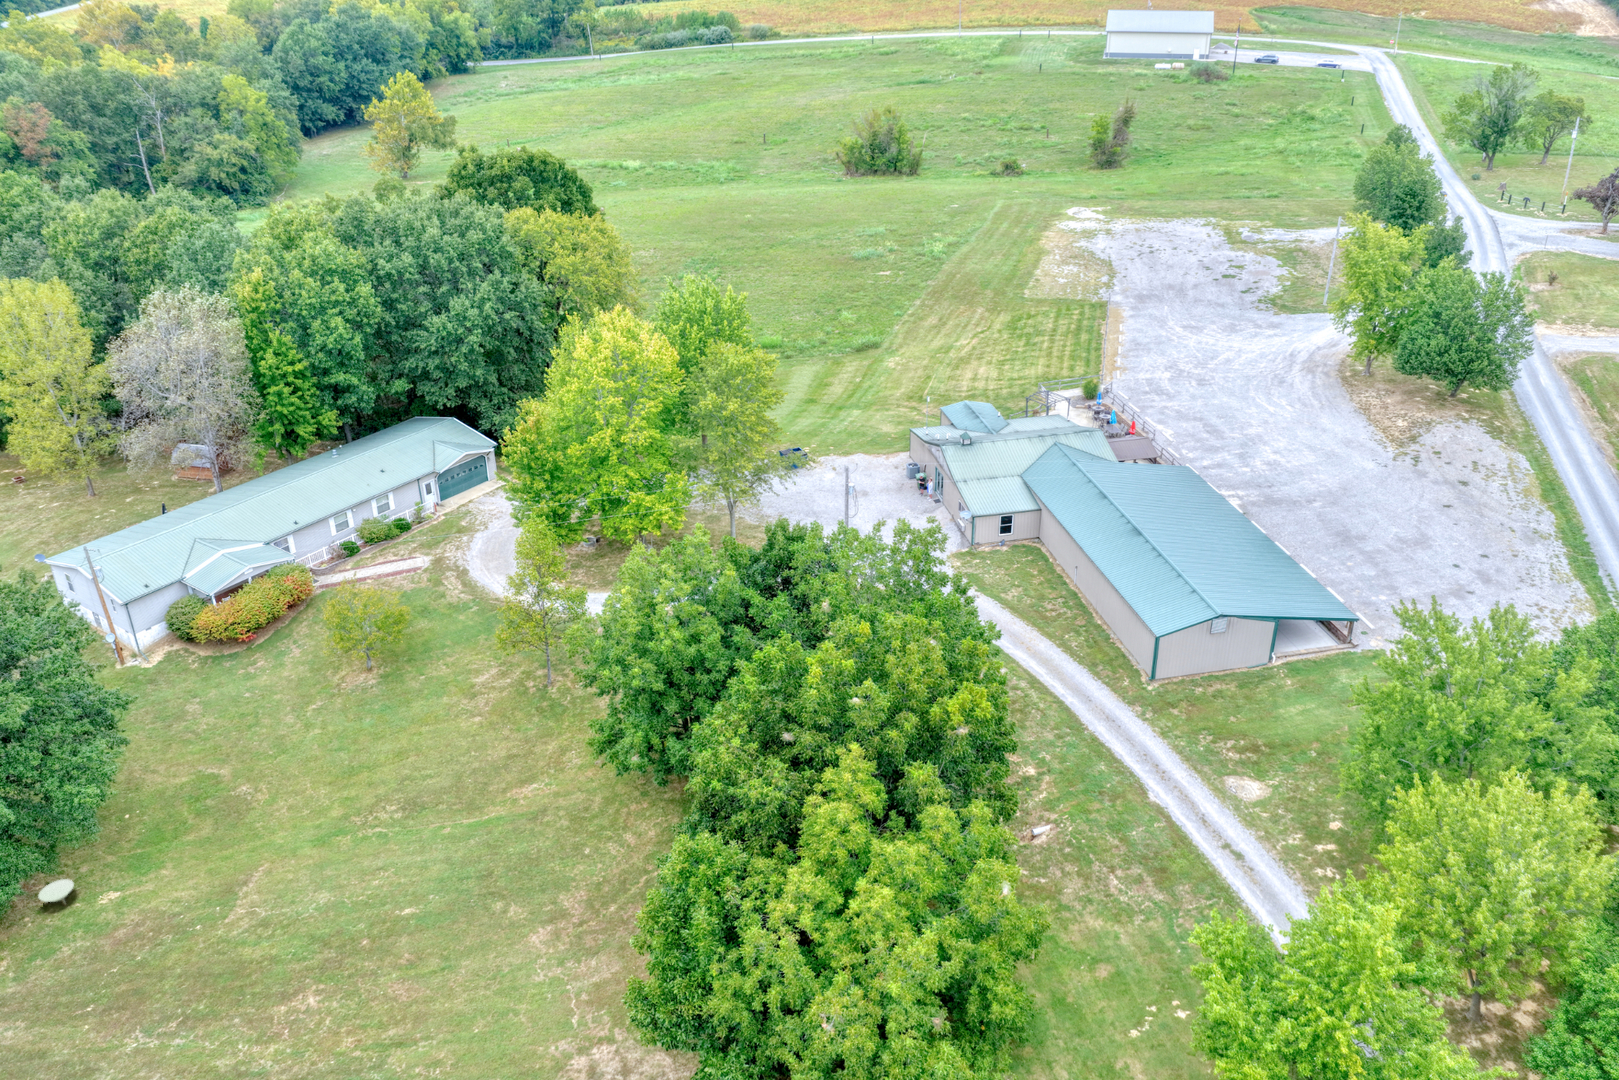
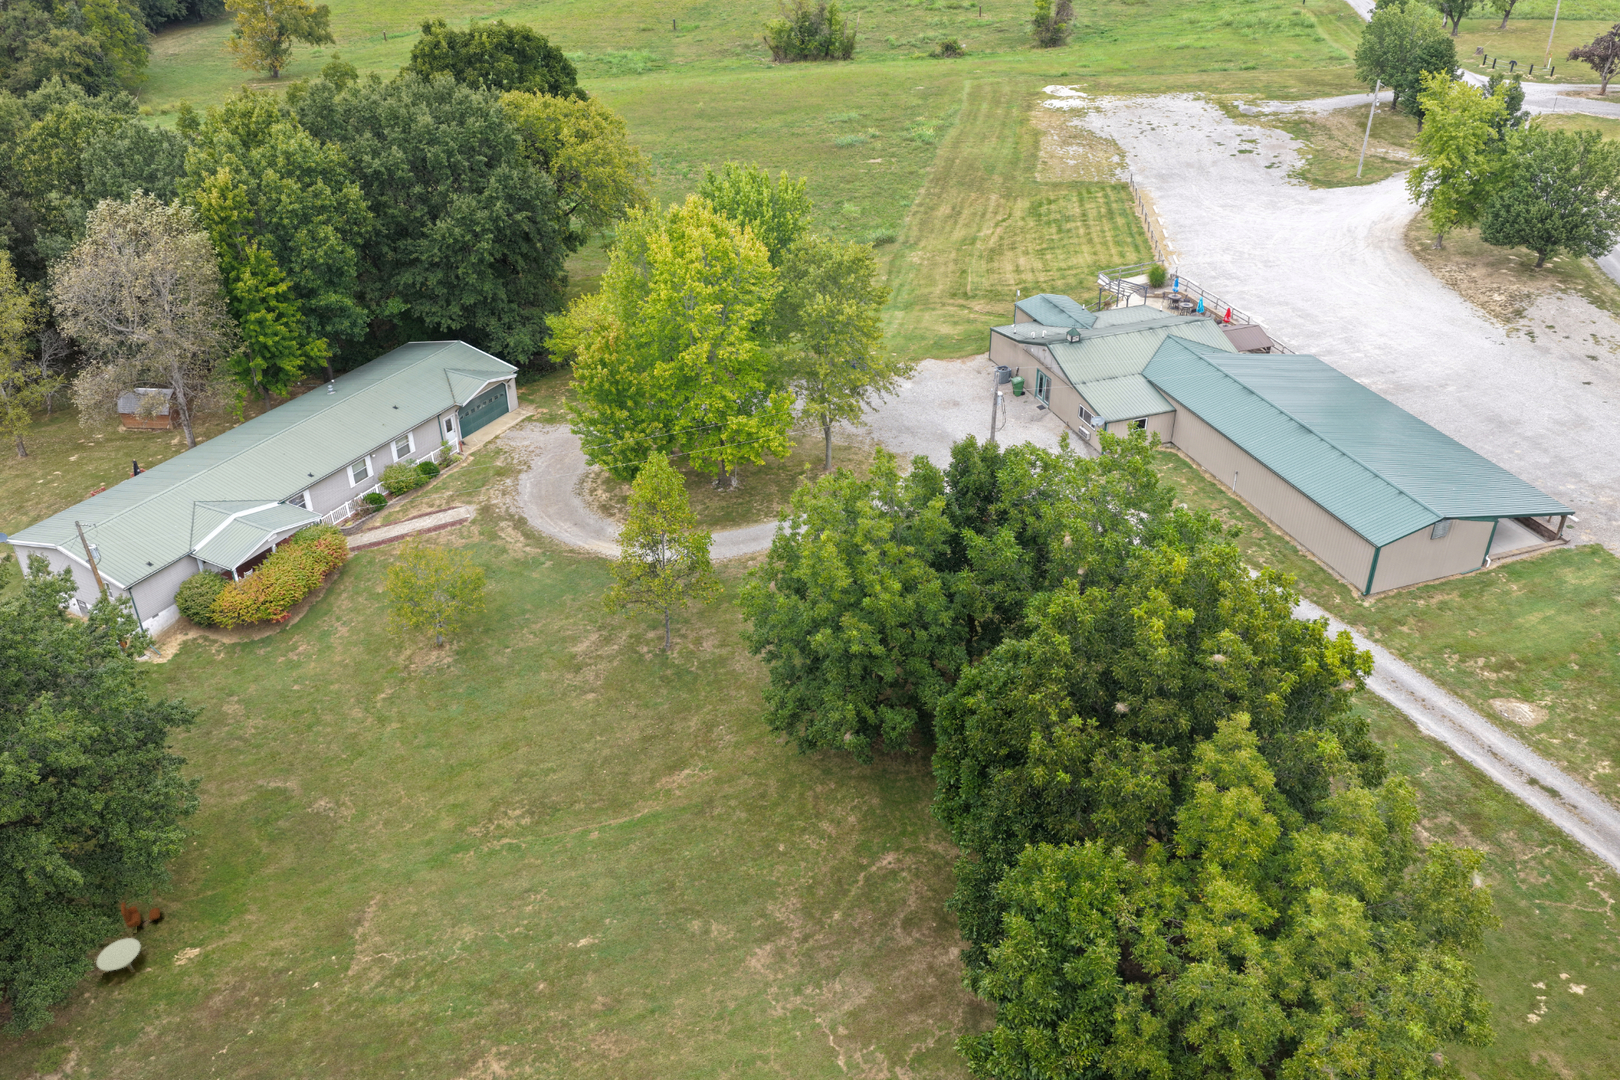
lounge chair: none [64,852,99,877] -> present [121,903,161,929]

